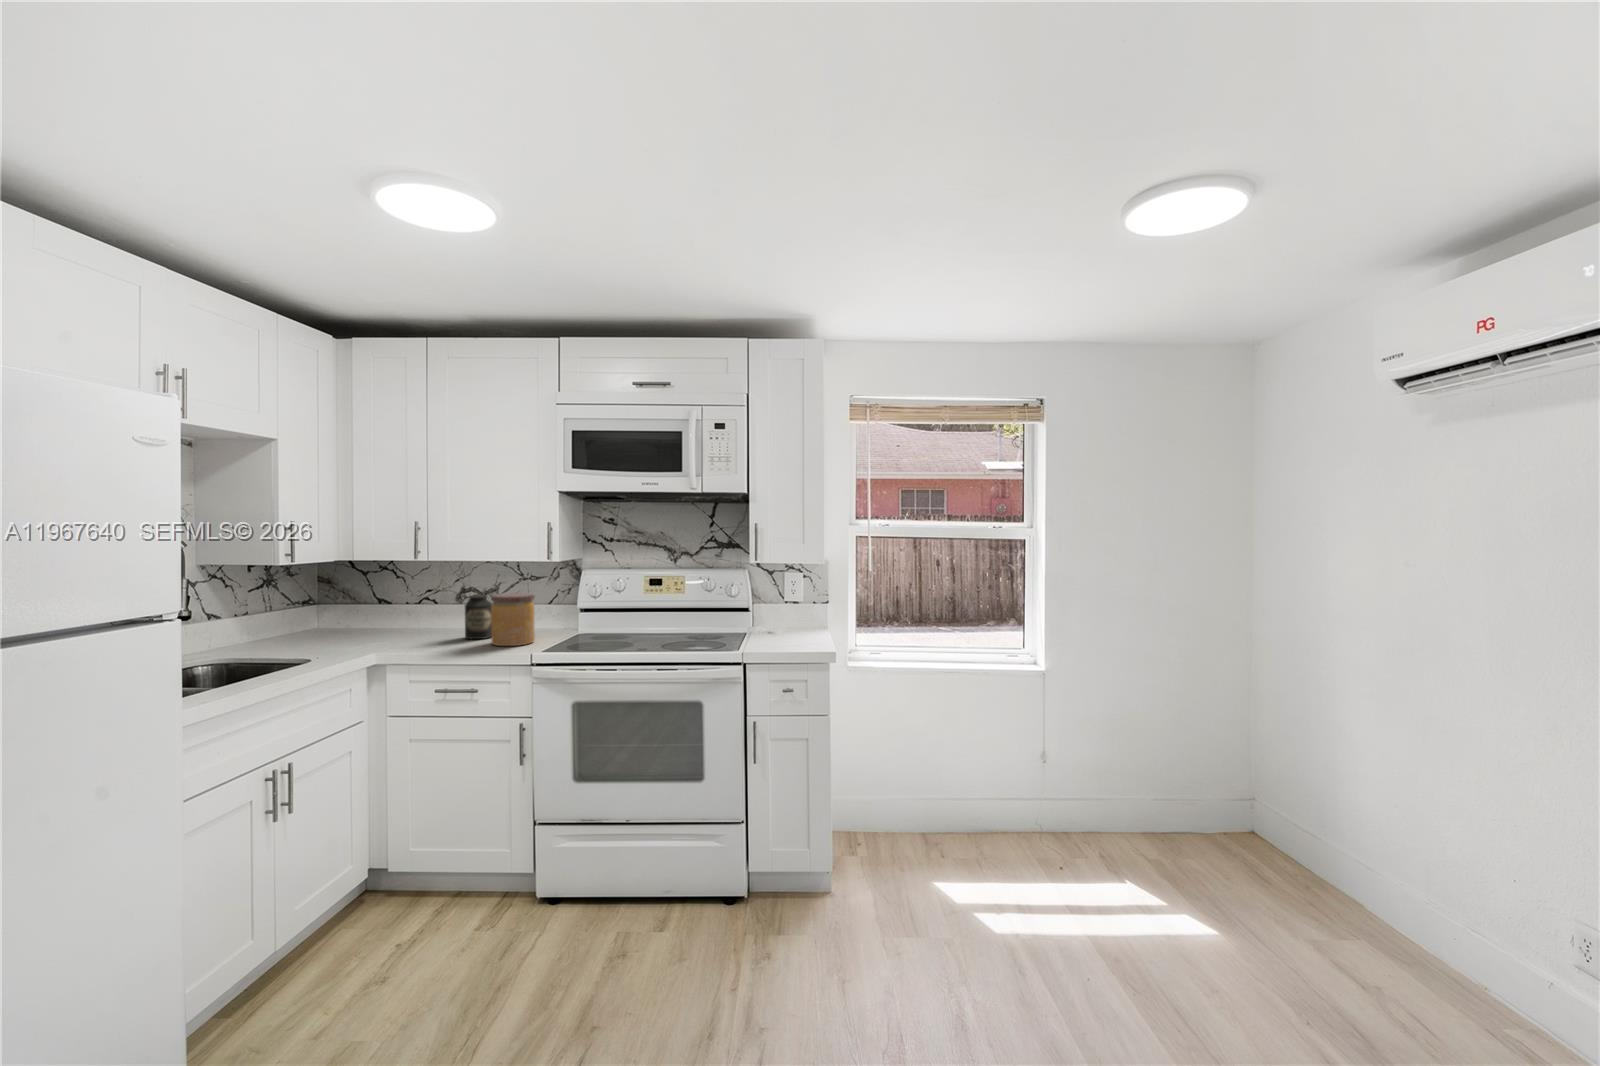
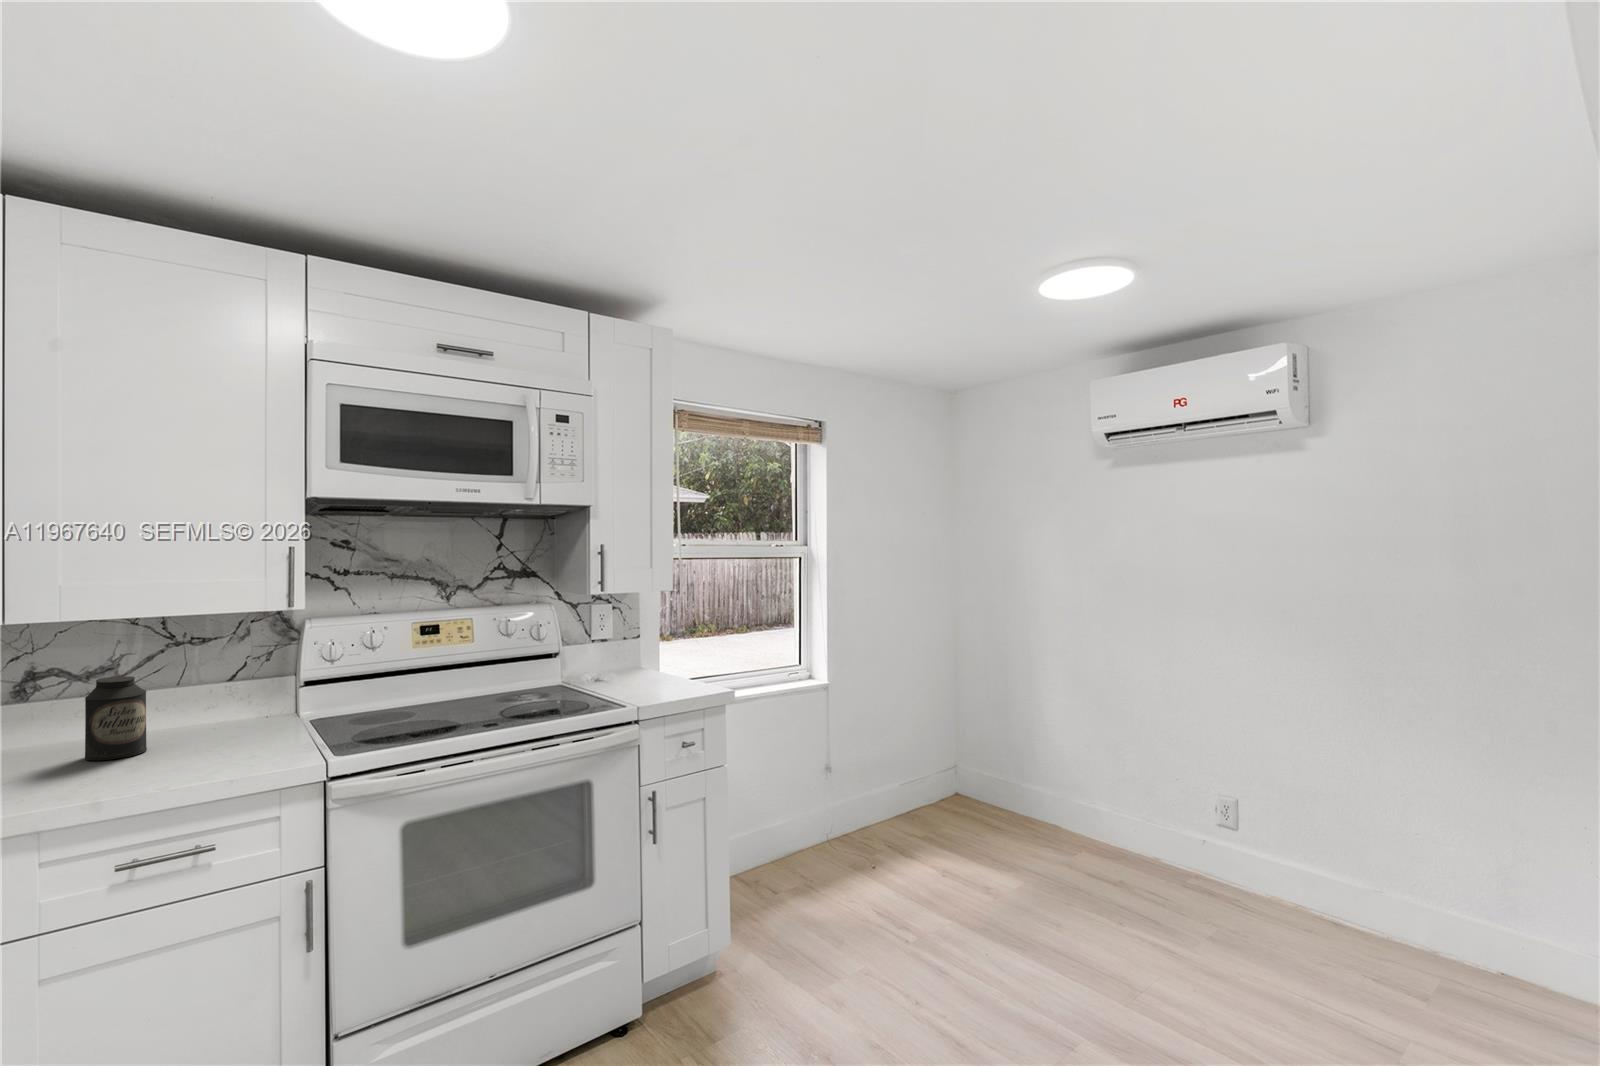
jar: present [491,592,535,646] -> none [173,663,261,762]

